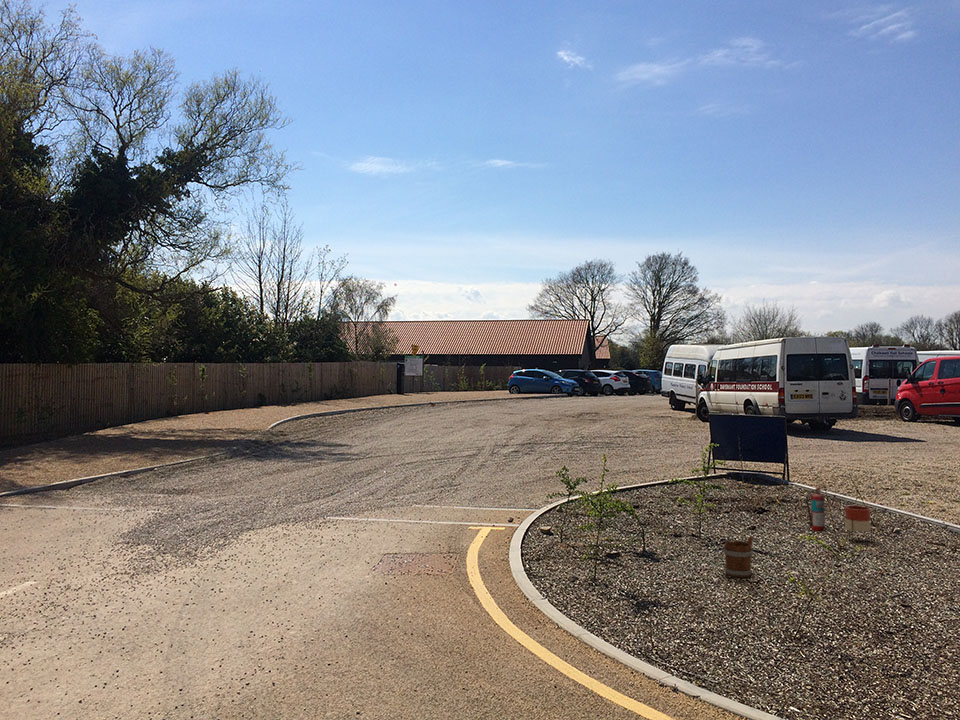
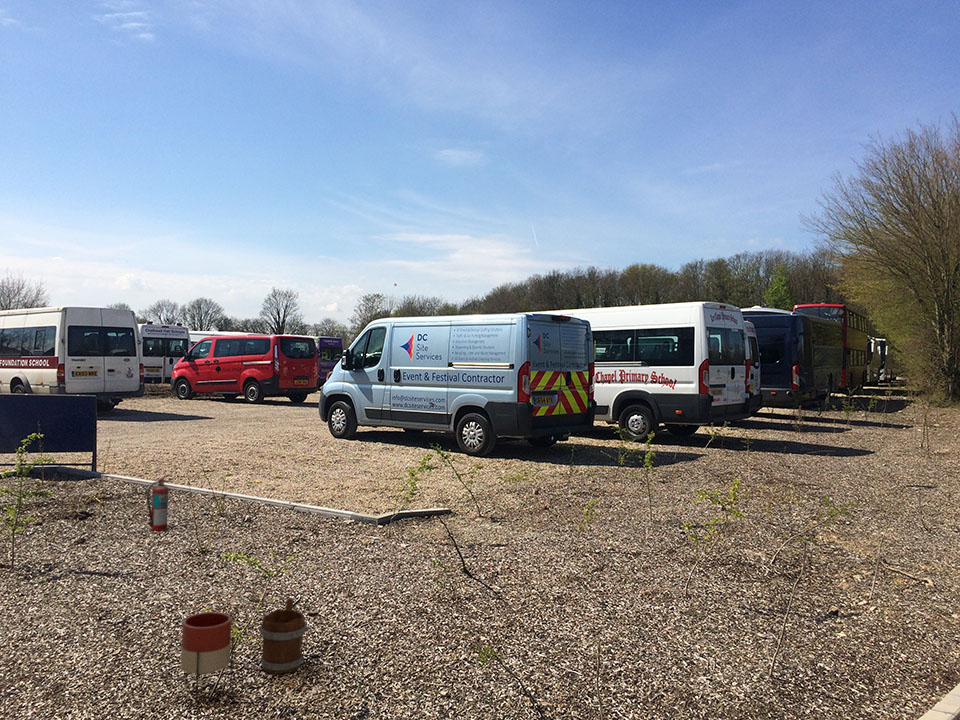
planter: present [845,505,872,543] -> present [181,612,234,702]
bucket: present [724,537,753,578] -> present [259,598,308,674]

